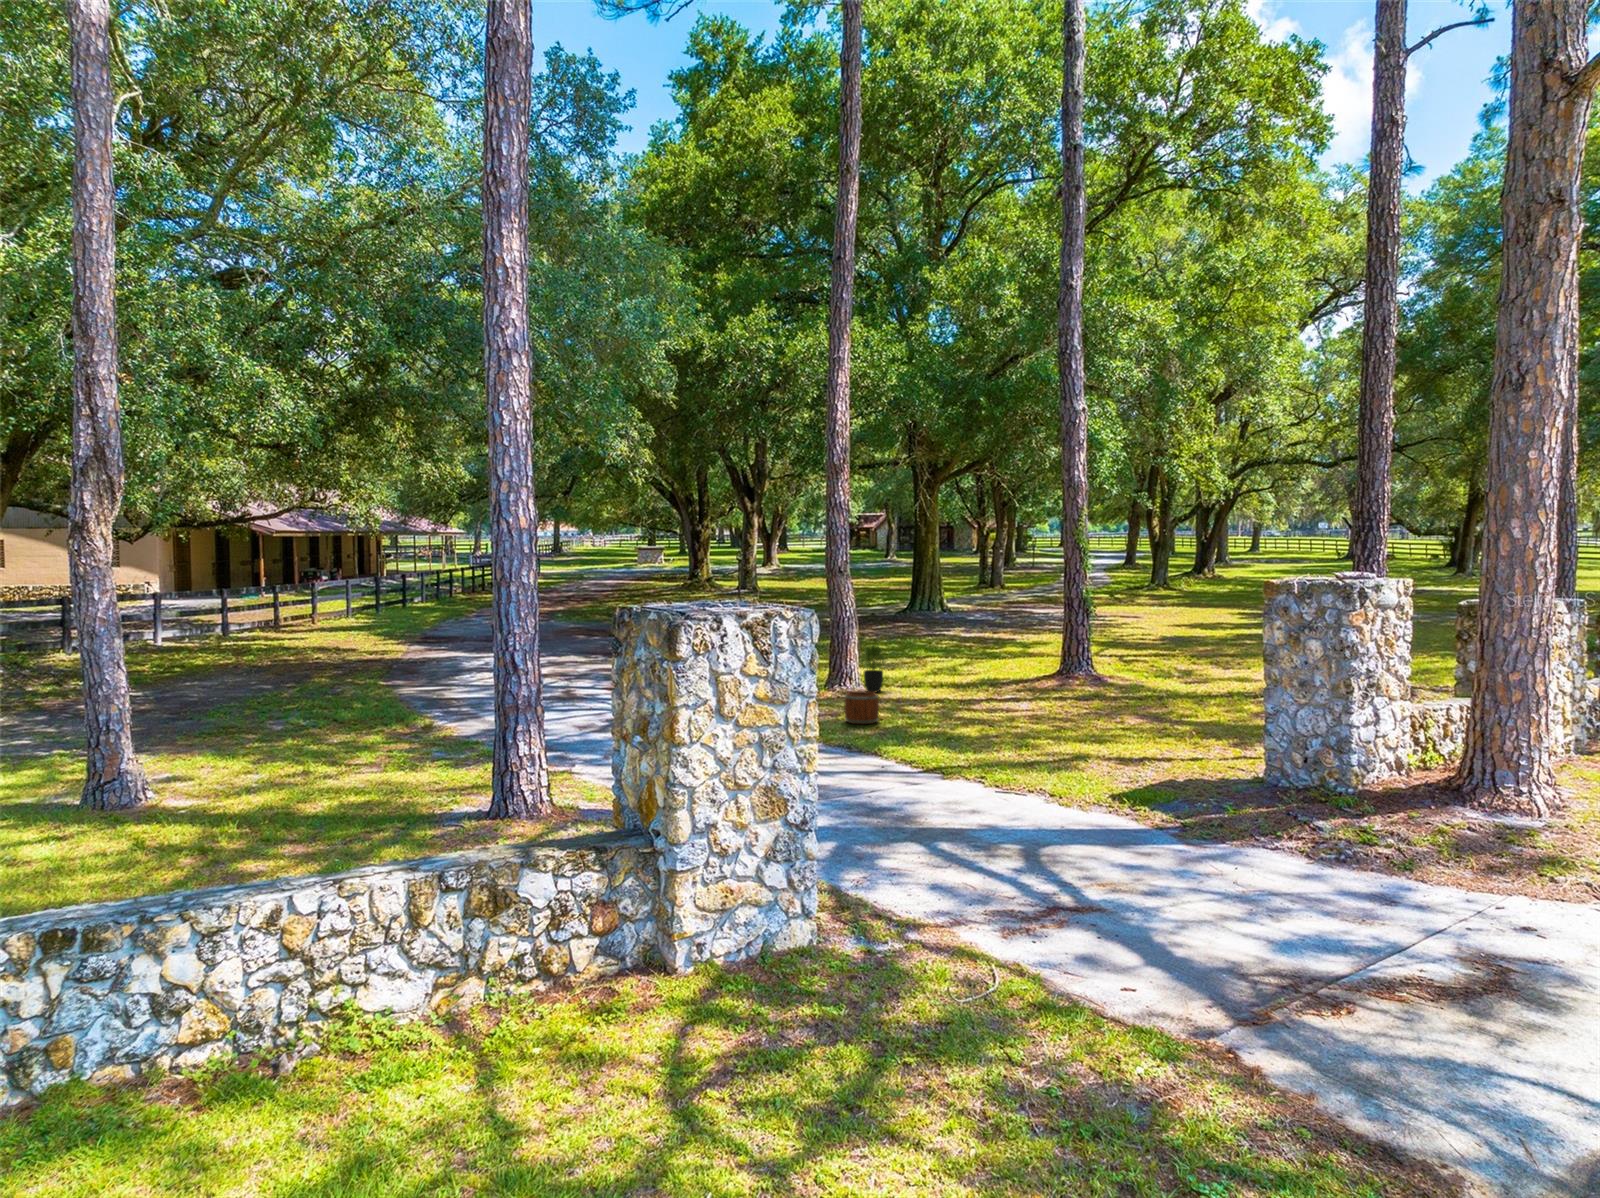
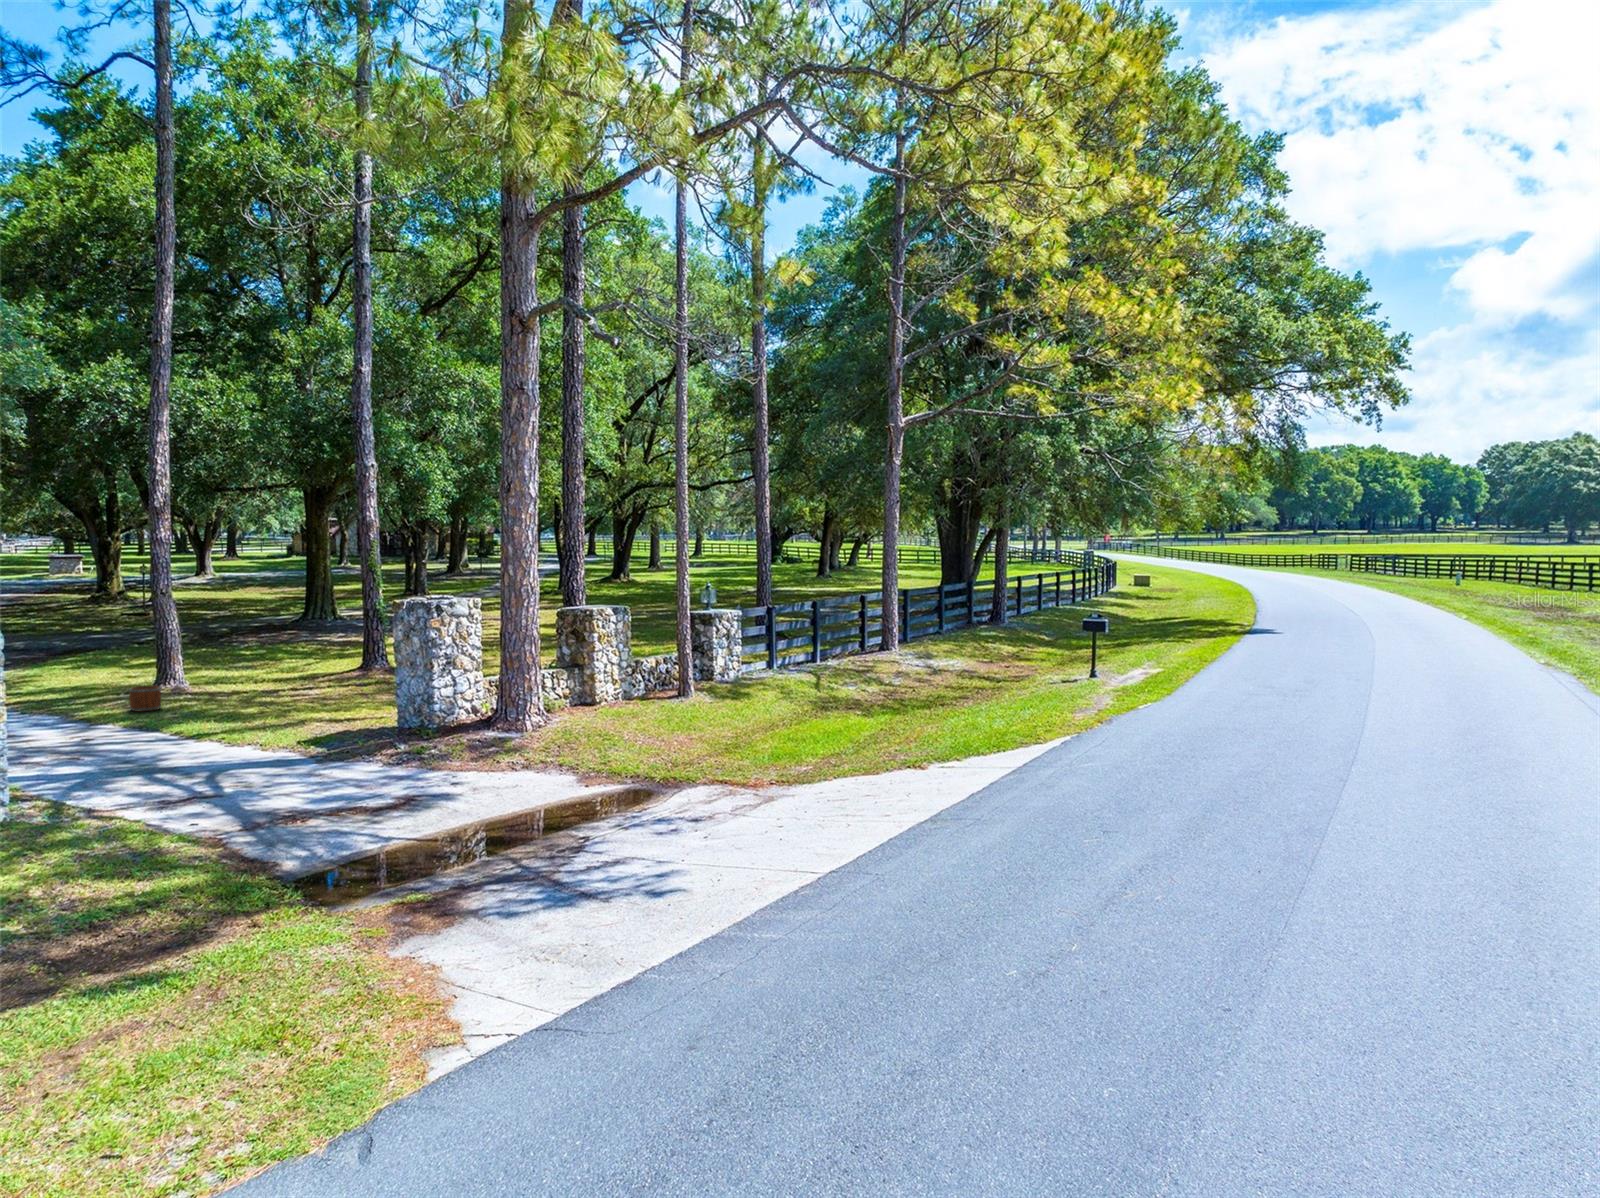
potted plant: present [861,645,885,692] -> none [171,647,202,689]

